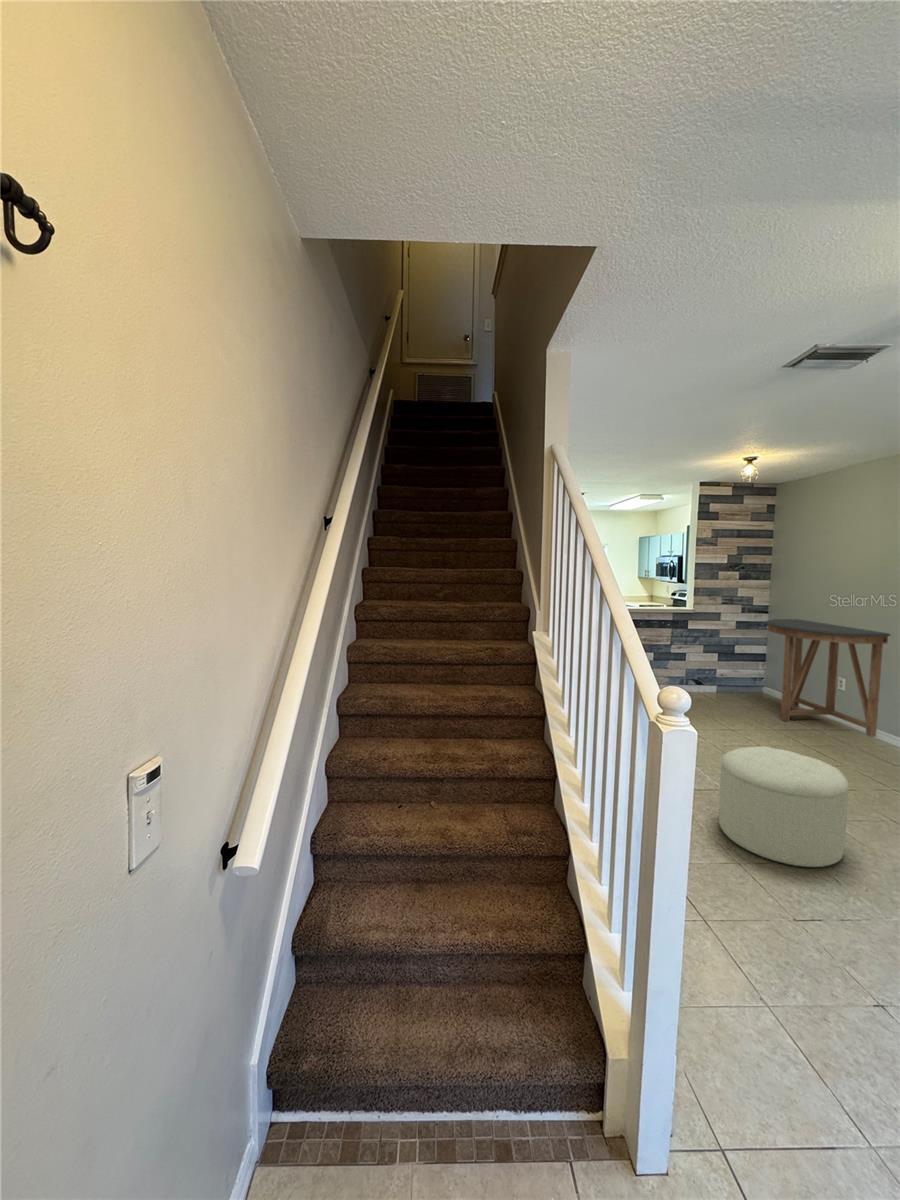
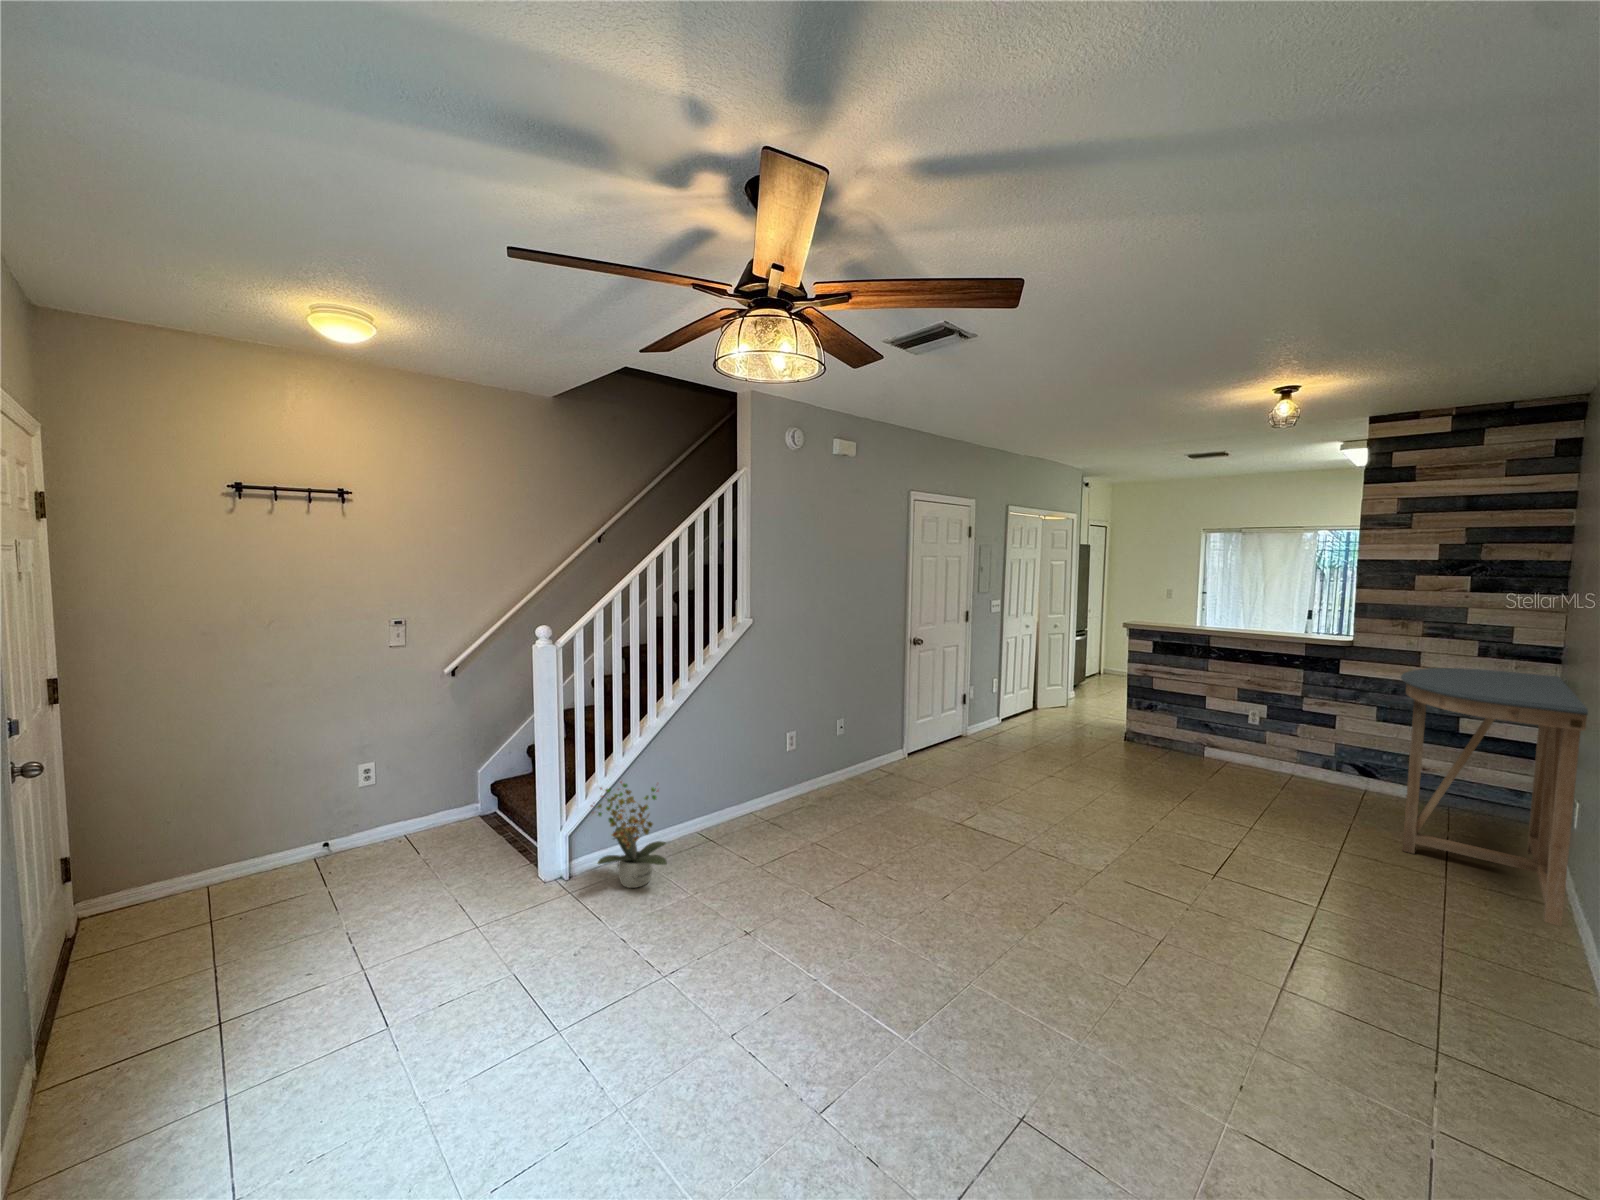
ottoman: present [719,746,849,867] -> none [879,768,1006,903]
potted plant: none [682,882,807,1053] -> present [597,782,667,888]

